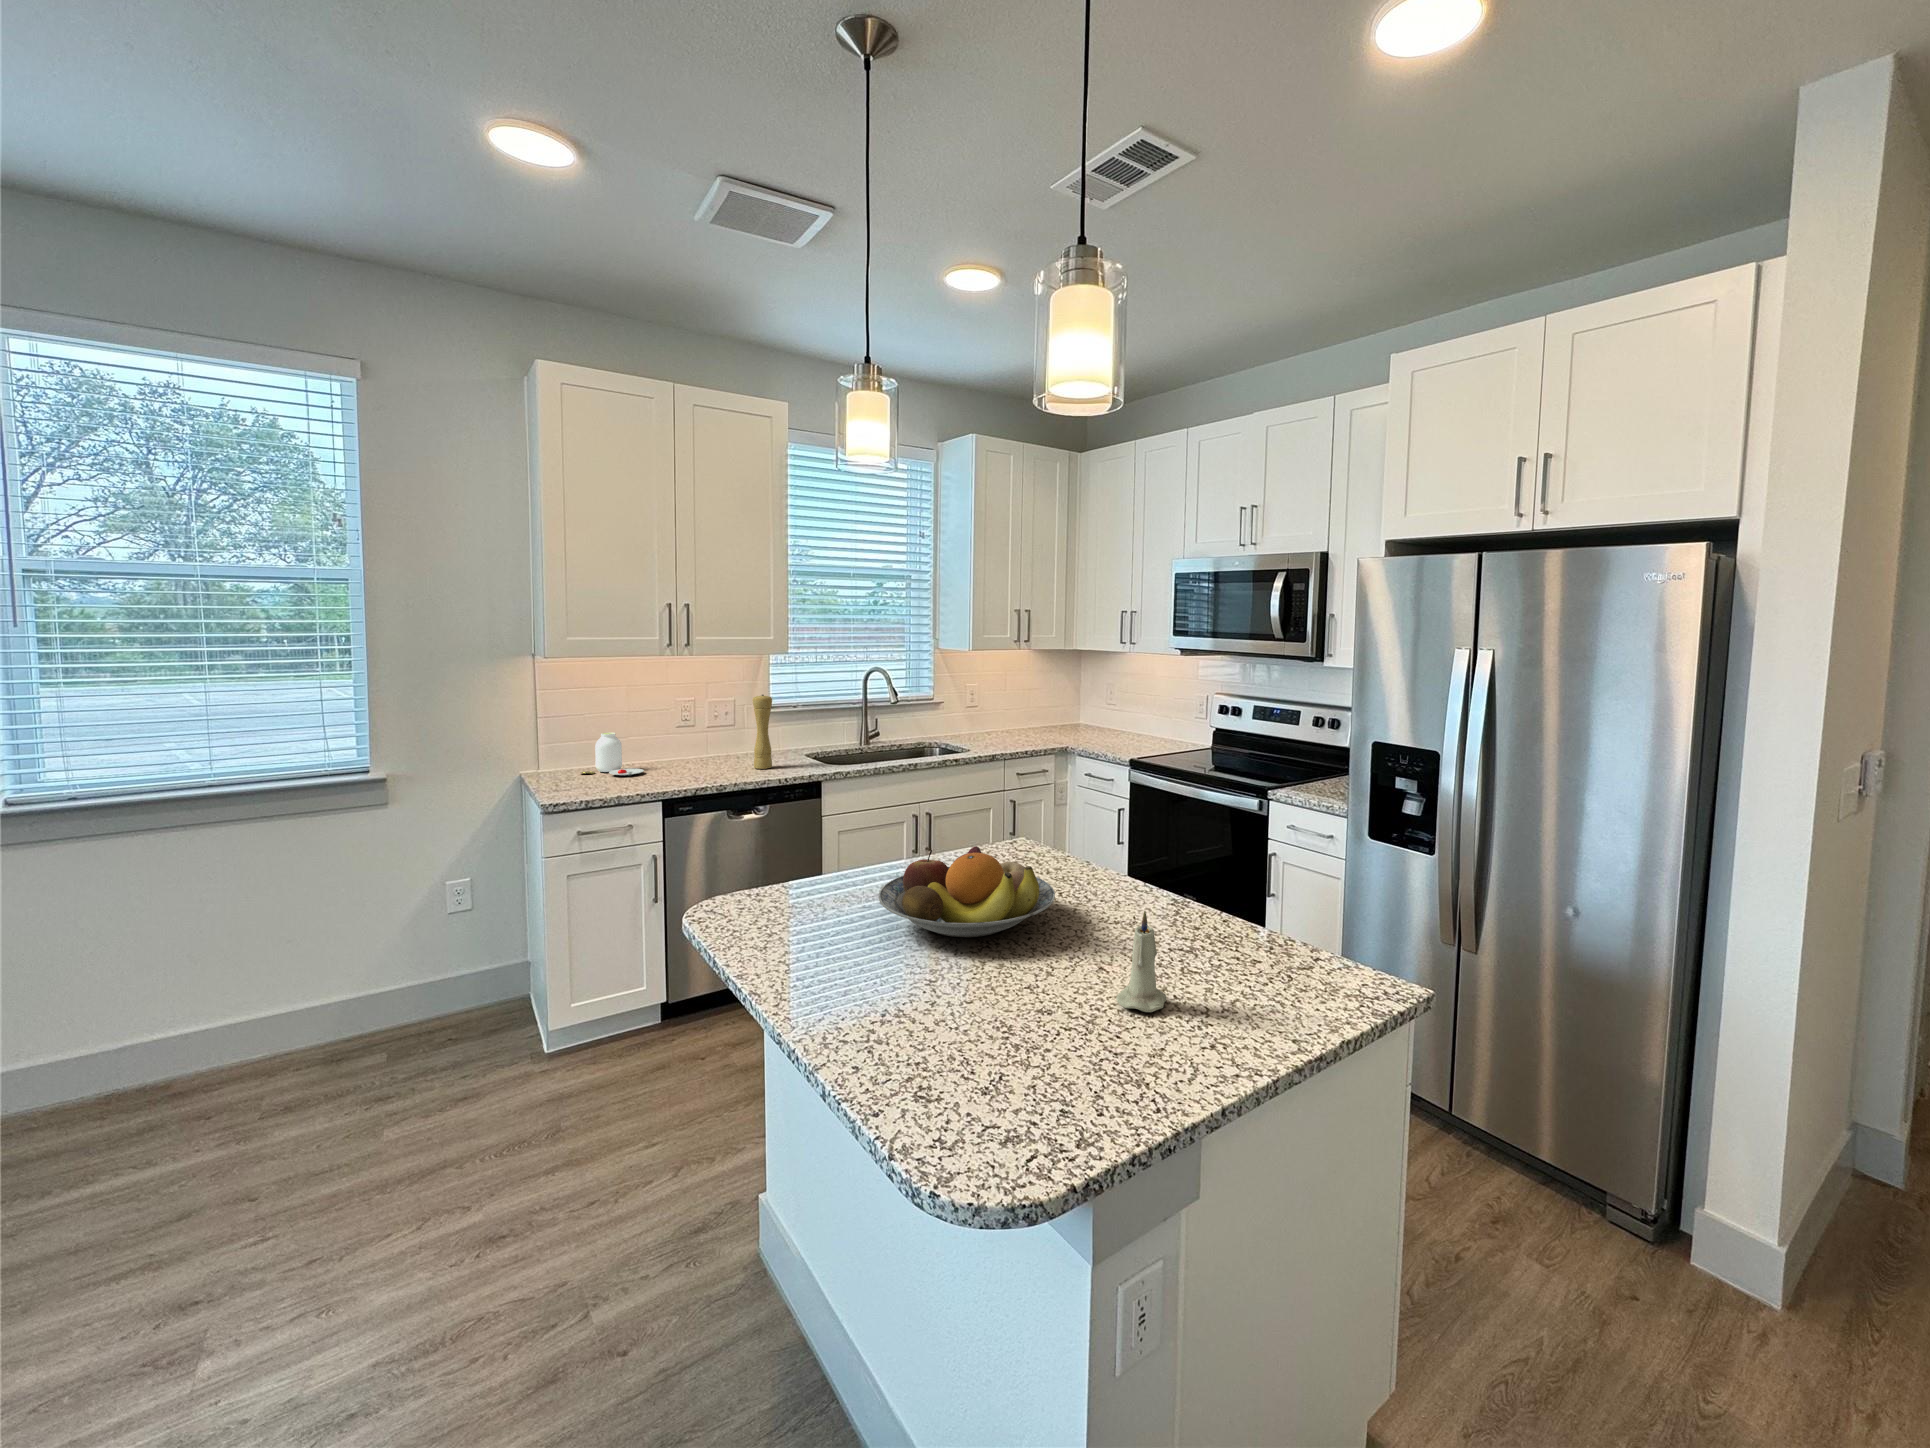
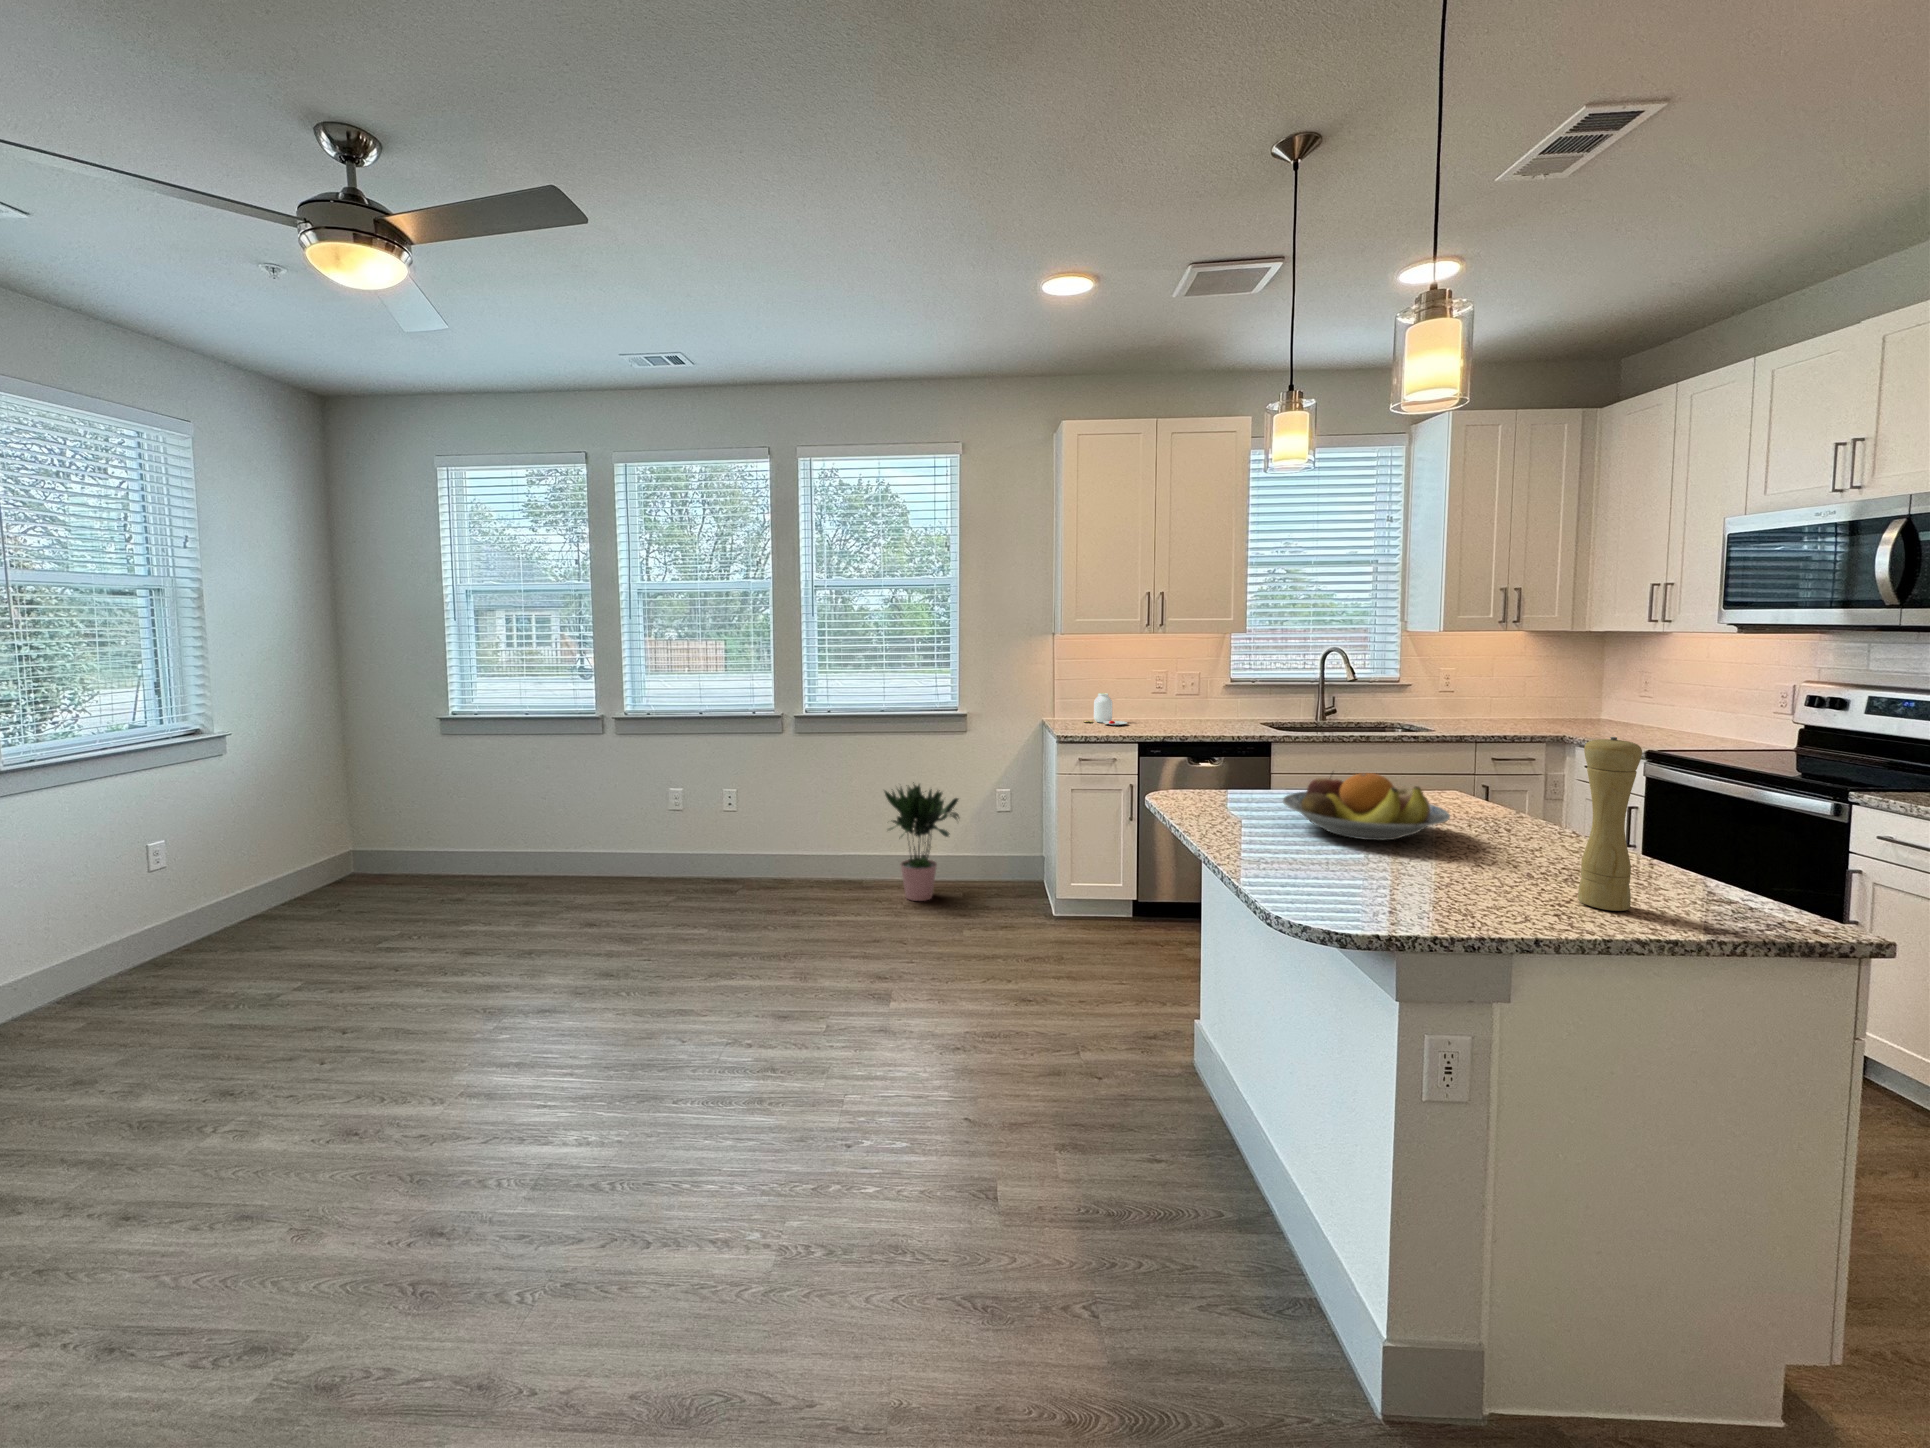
pepper mill: present [752,695,772,769] -> present [1578,737,1642,911]
potted plant: none [206,883,388,1098] -> present [885,782,959,901]
candle: present [1116,911,1167,1012] -> none [1477,816,1532,901]

